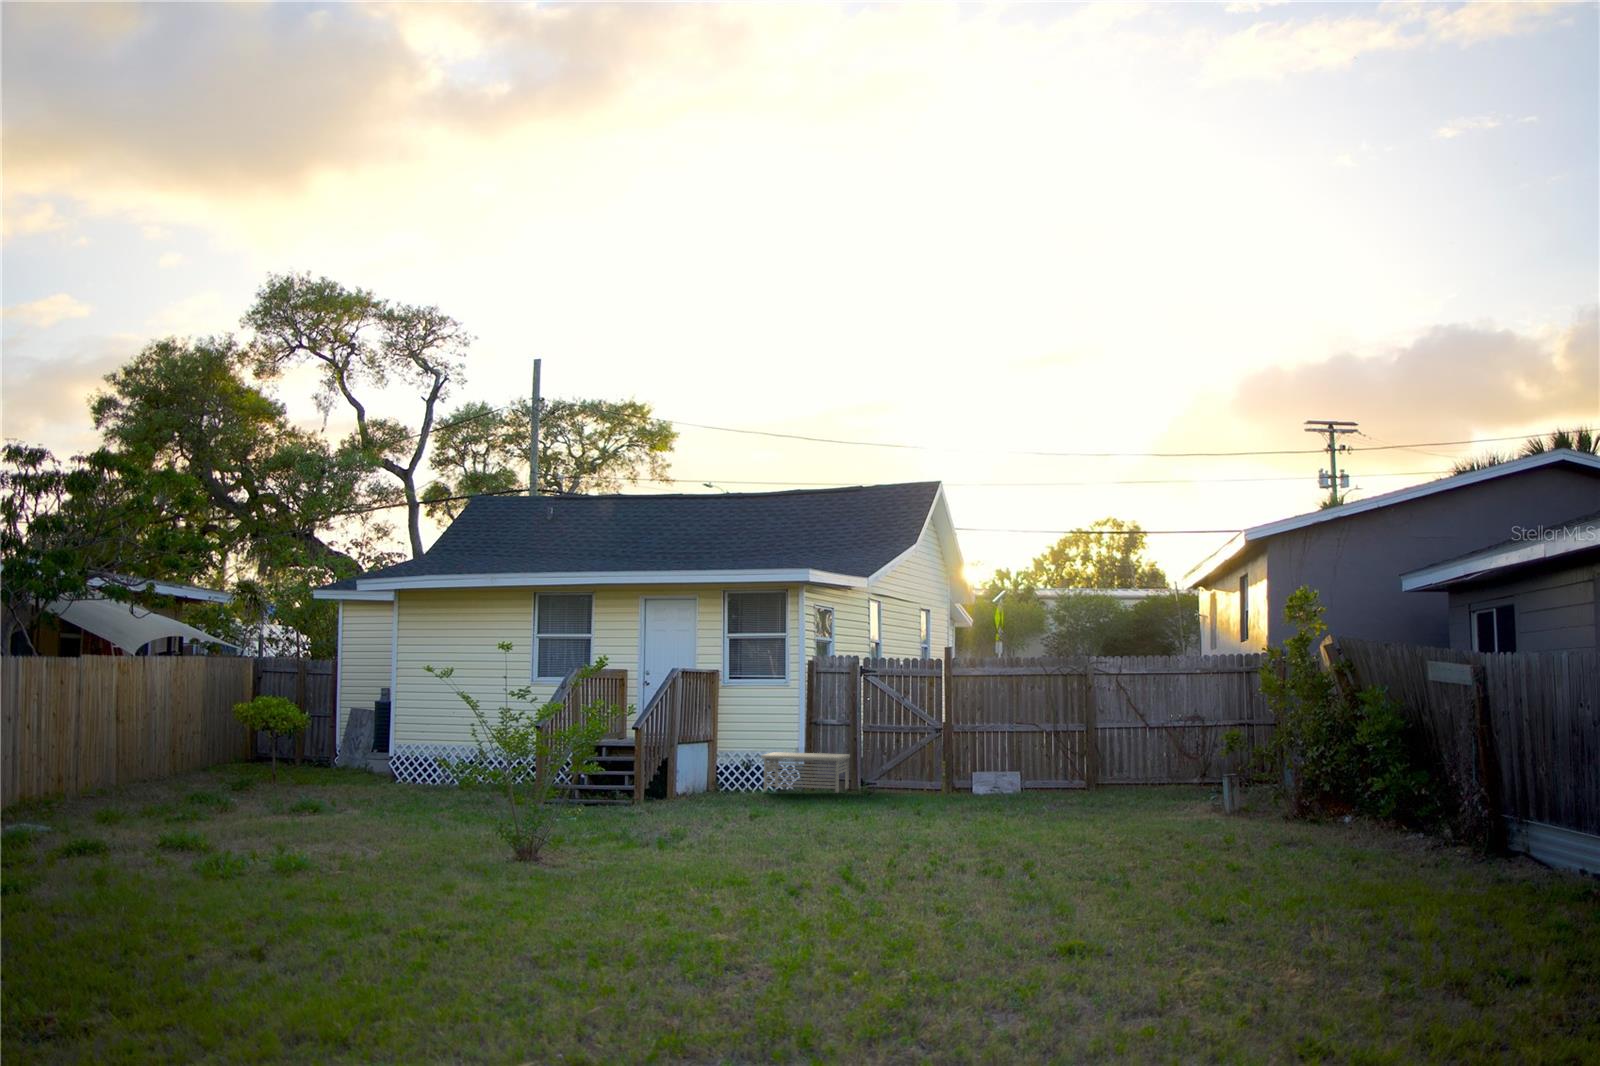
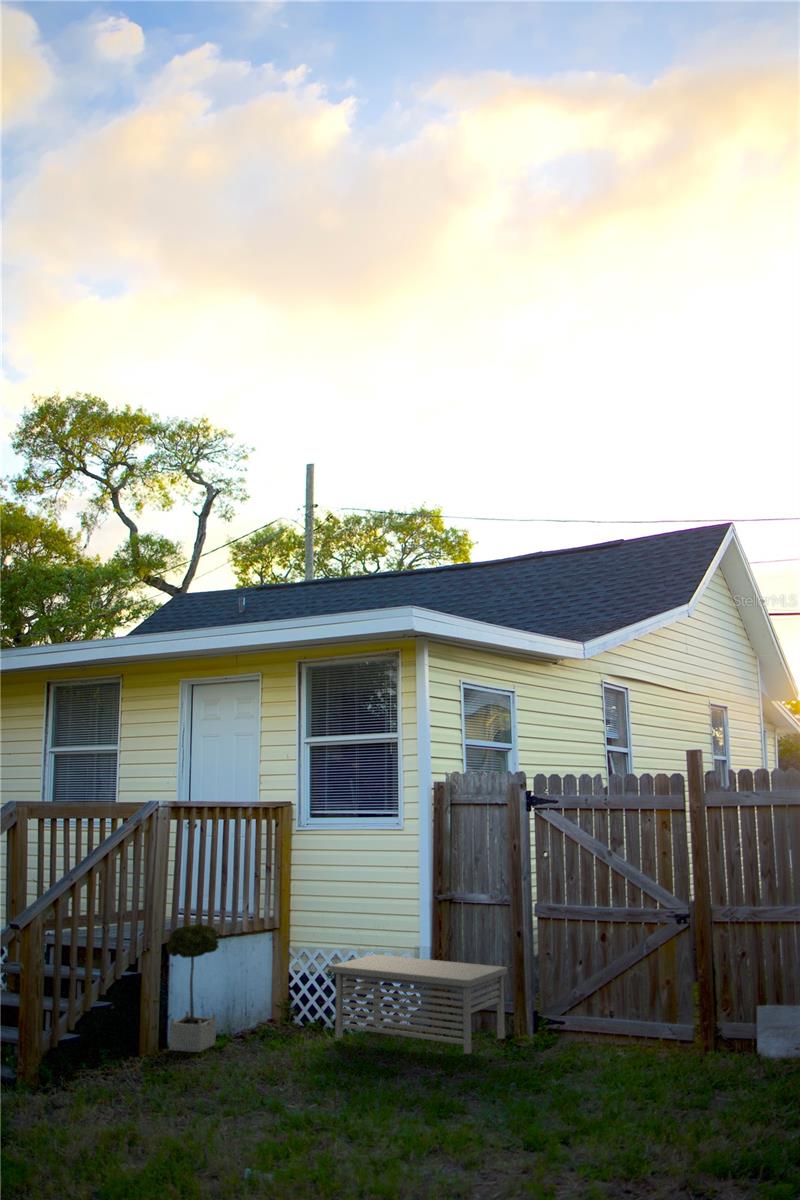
potted tree: none [681,733,708,798] -> present [166,923,219,1052]

